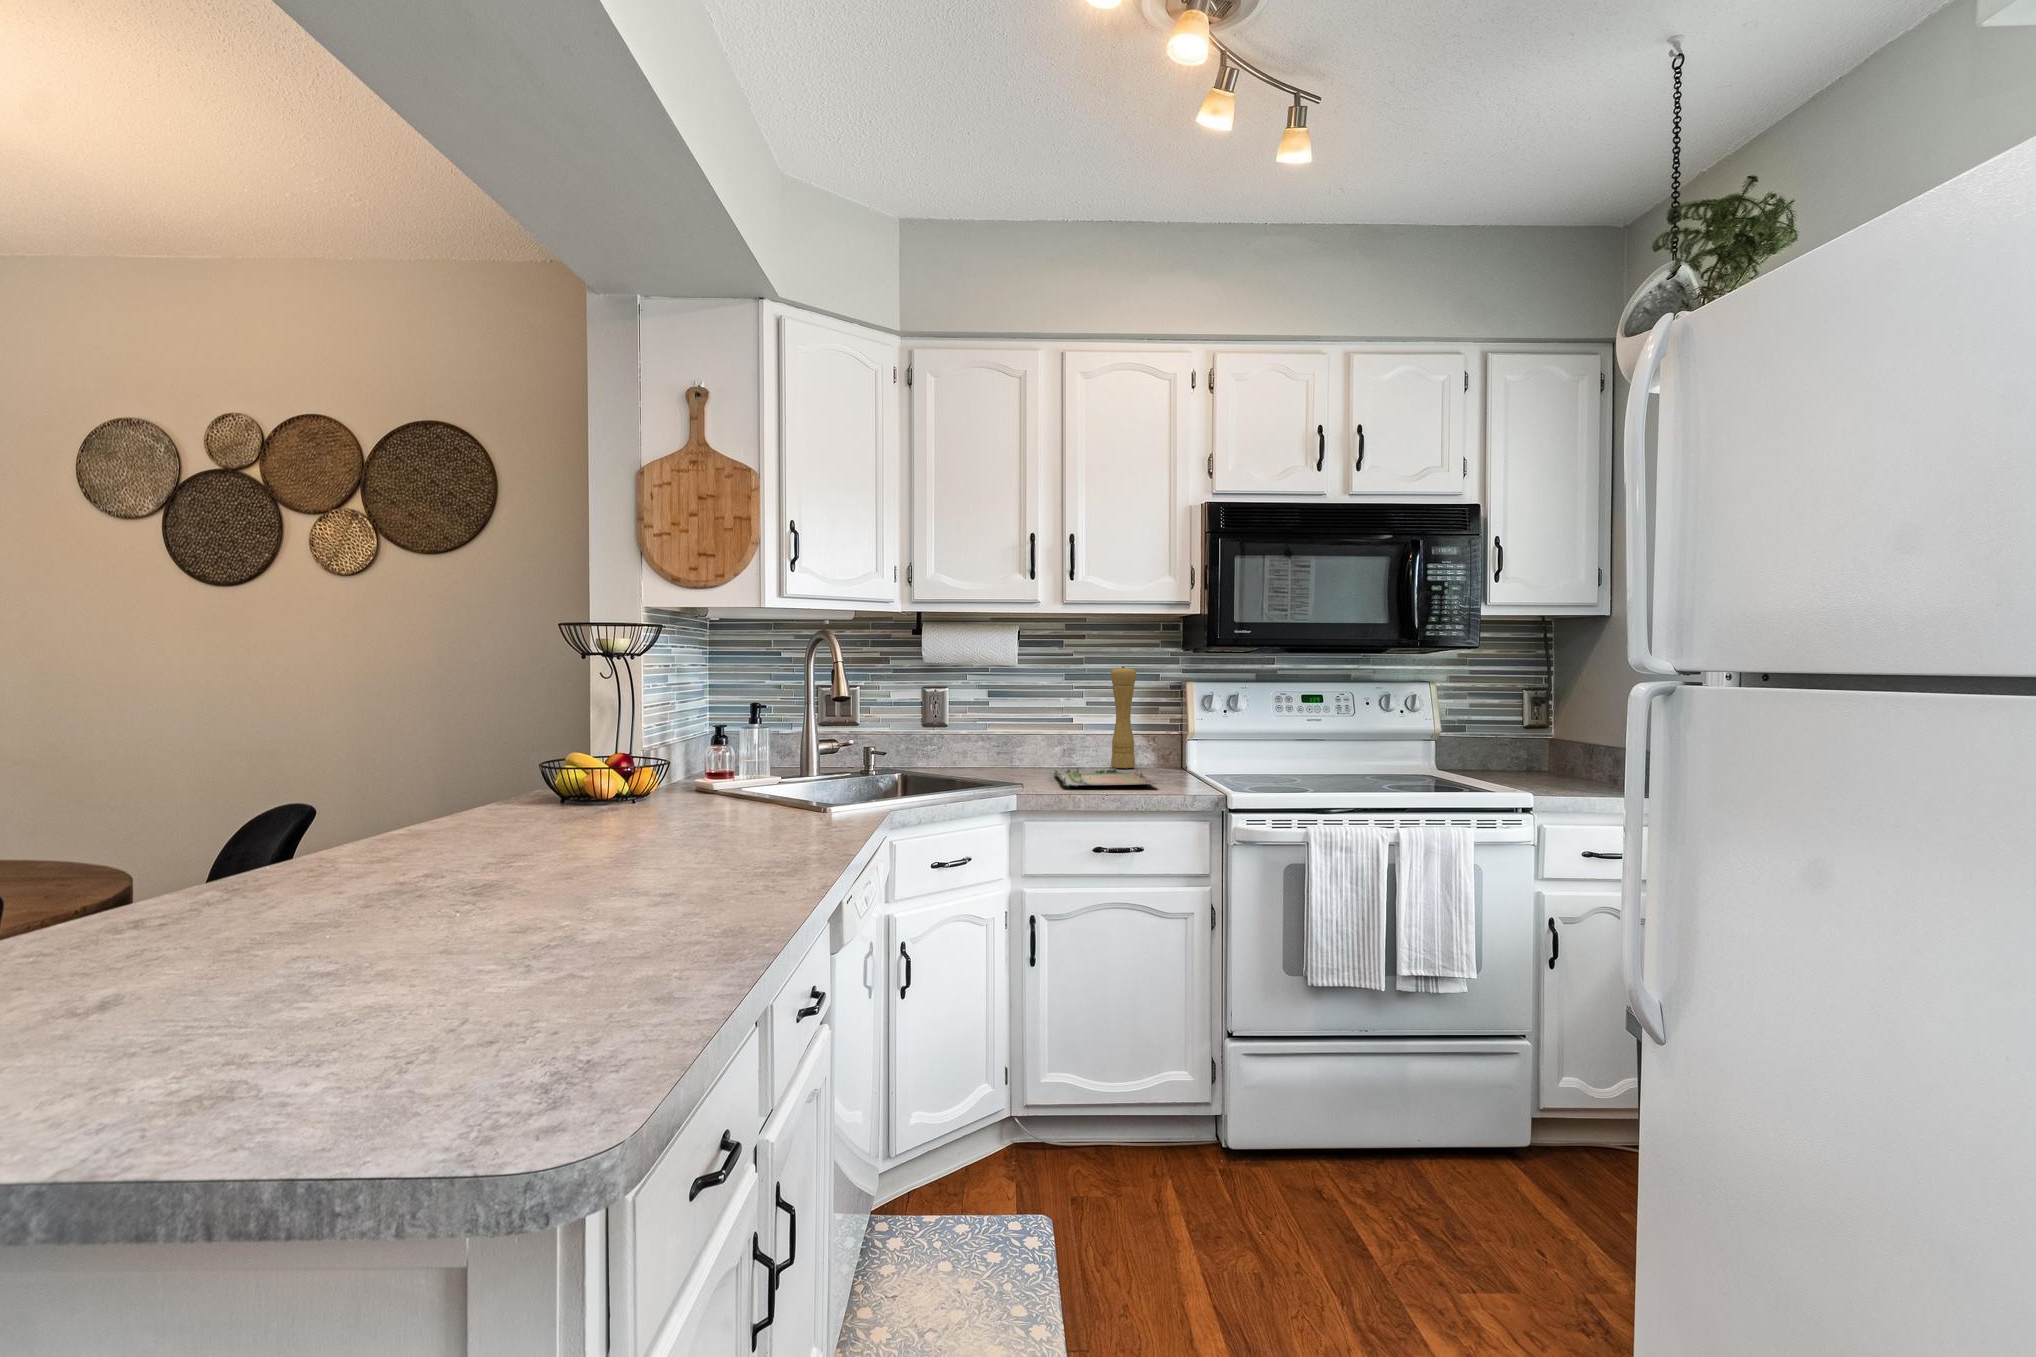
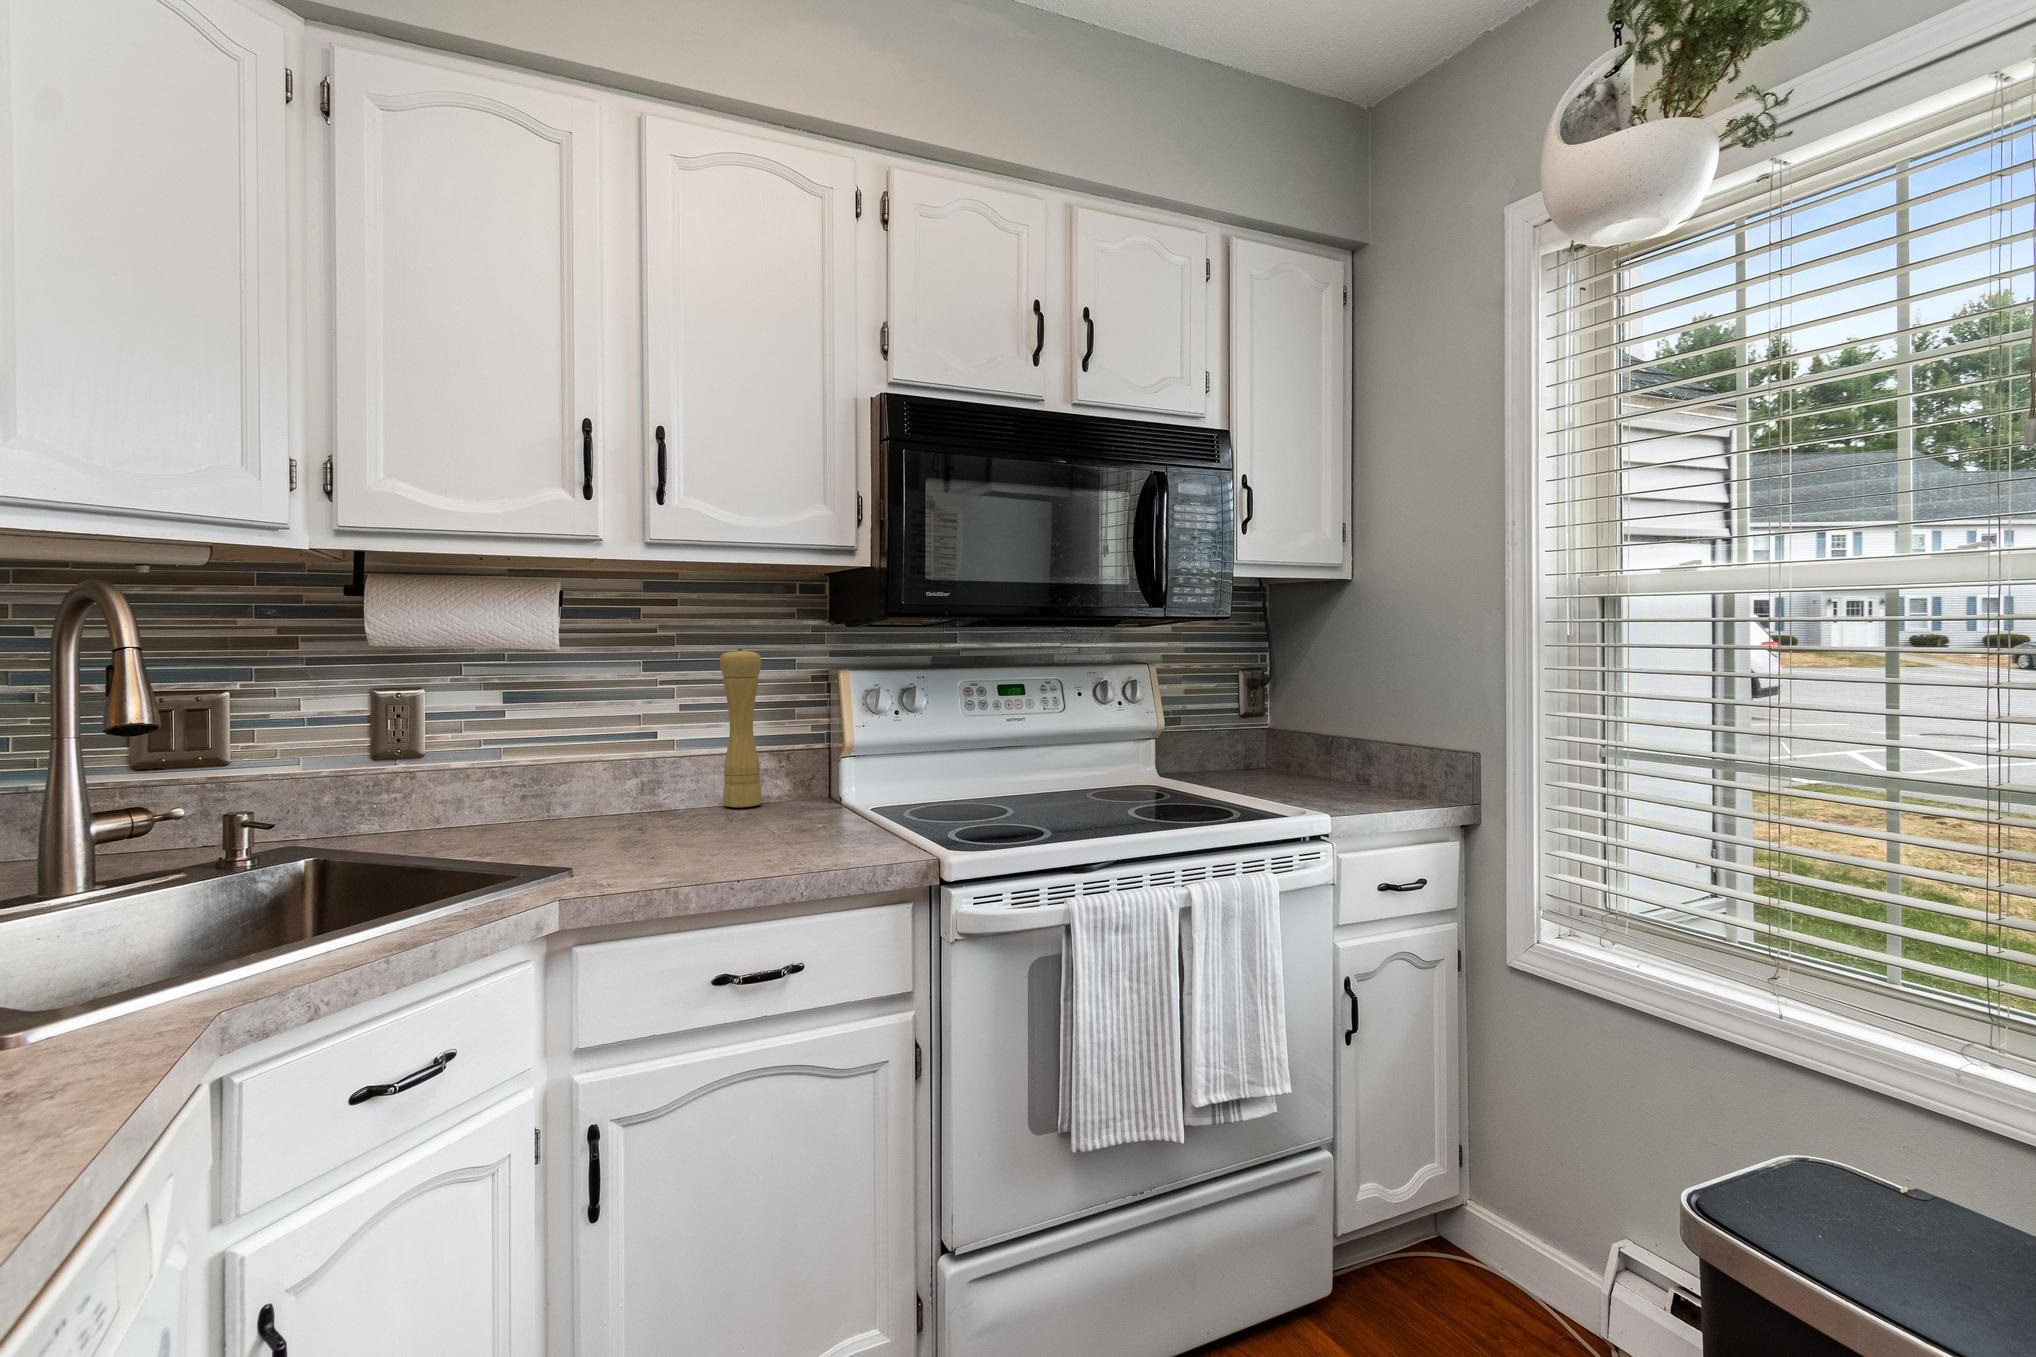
tray: present [1054,764,1157,787] -> none [628,801,821,867]

